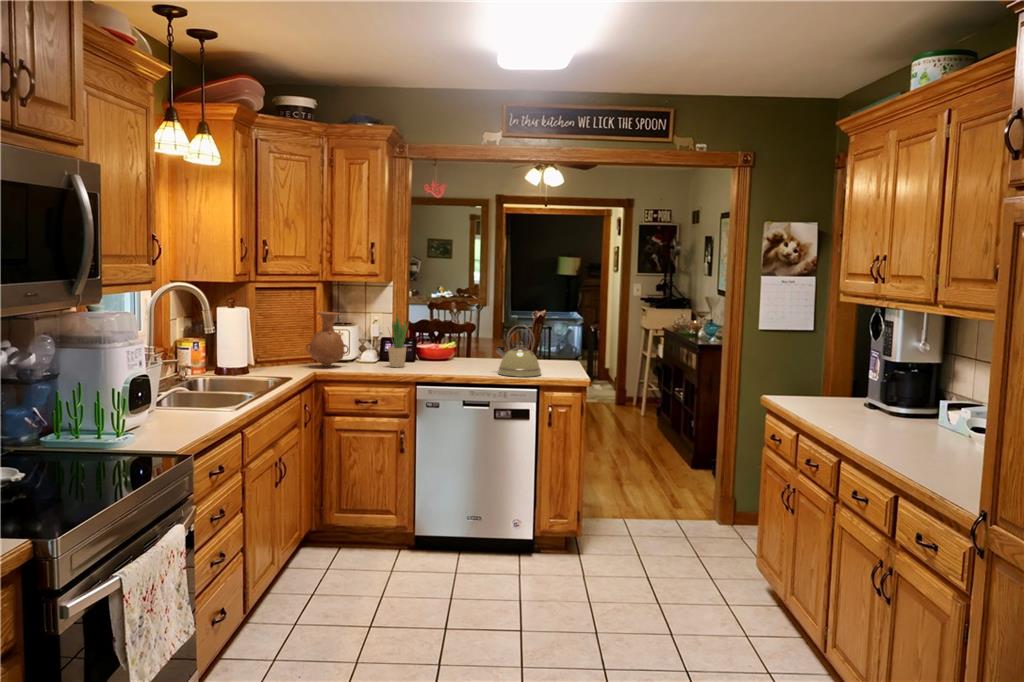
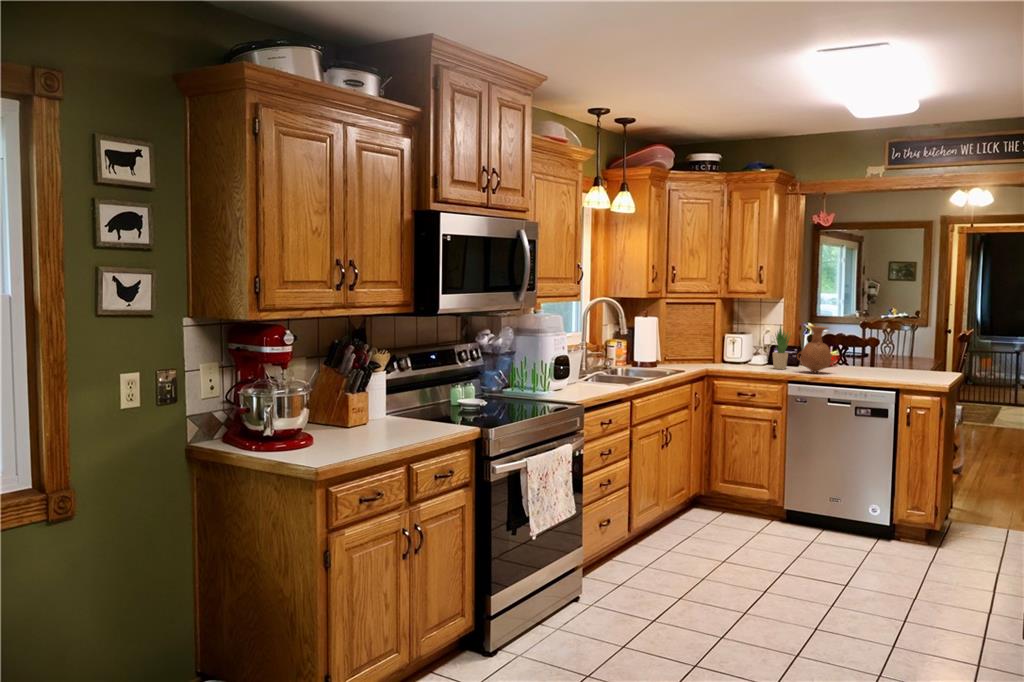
vase: present [305,311,349,367] -> present [797,326,835,373]
kettle: present [496,325,541,377] -> none [866,335,908,381]

